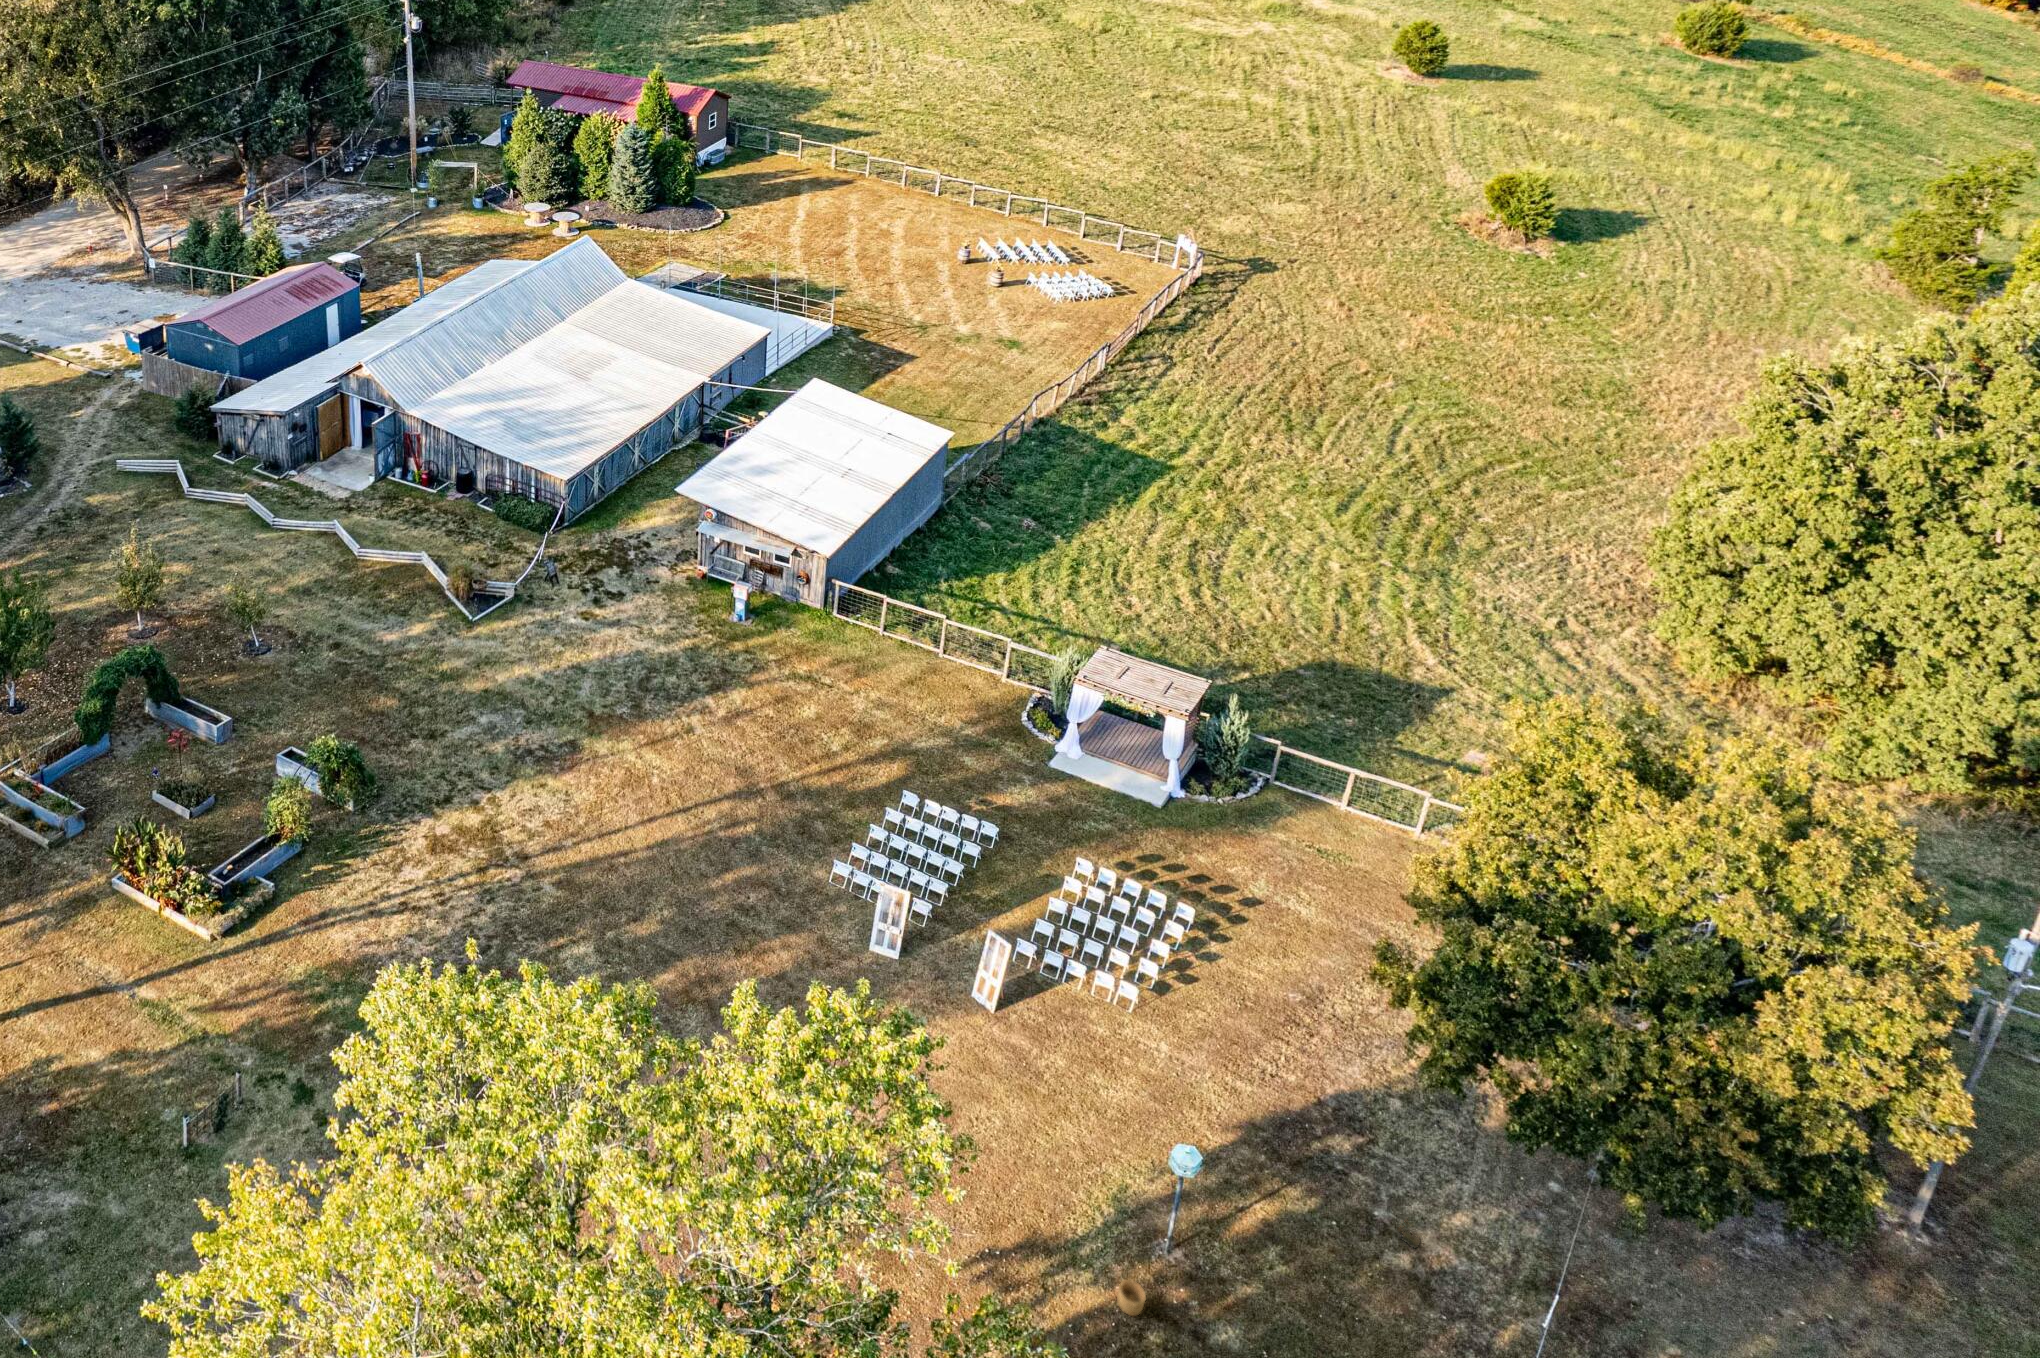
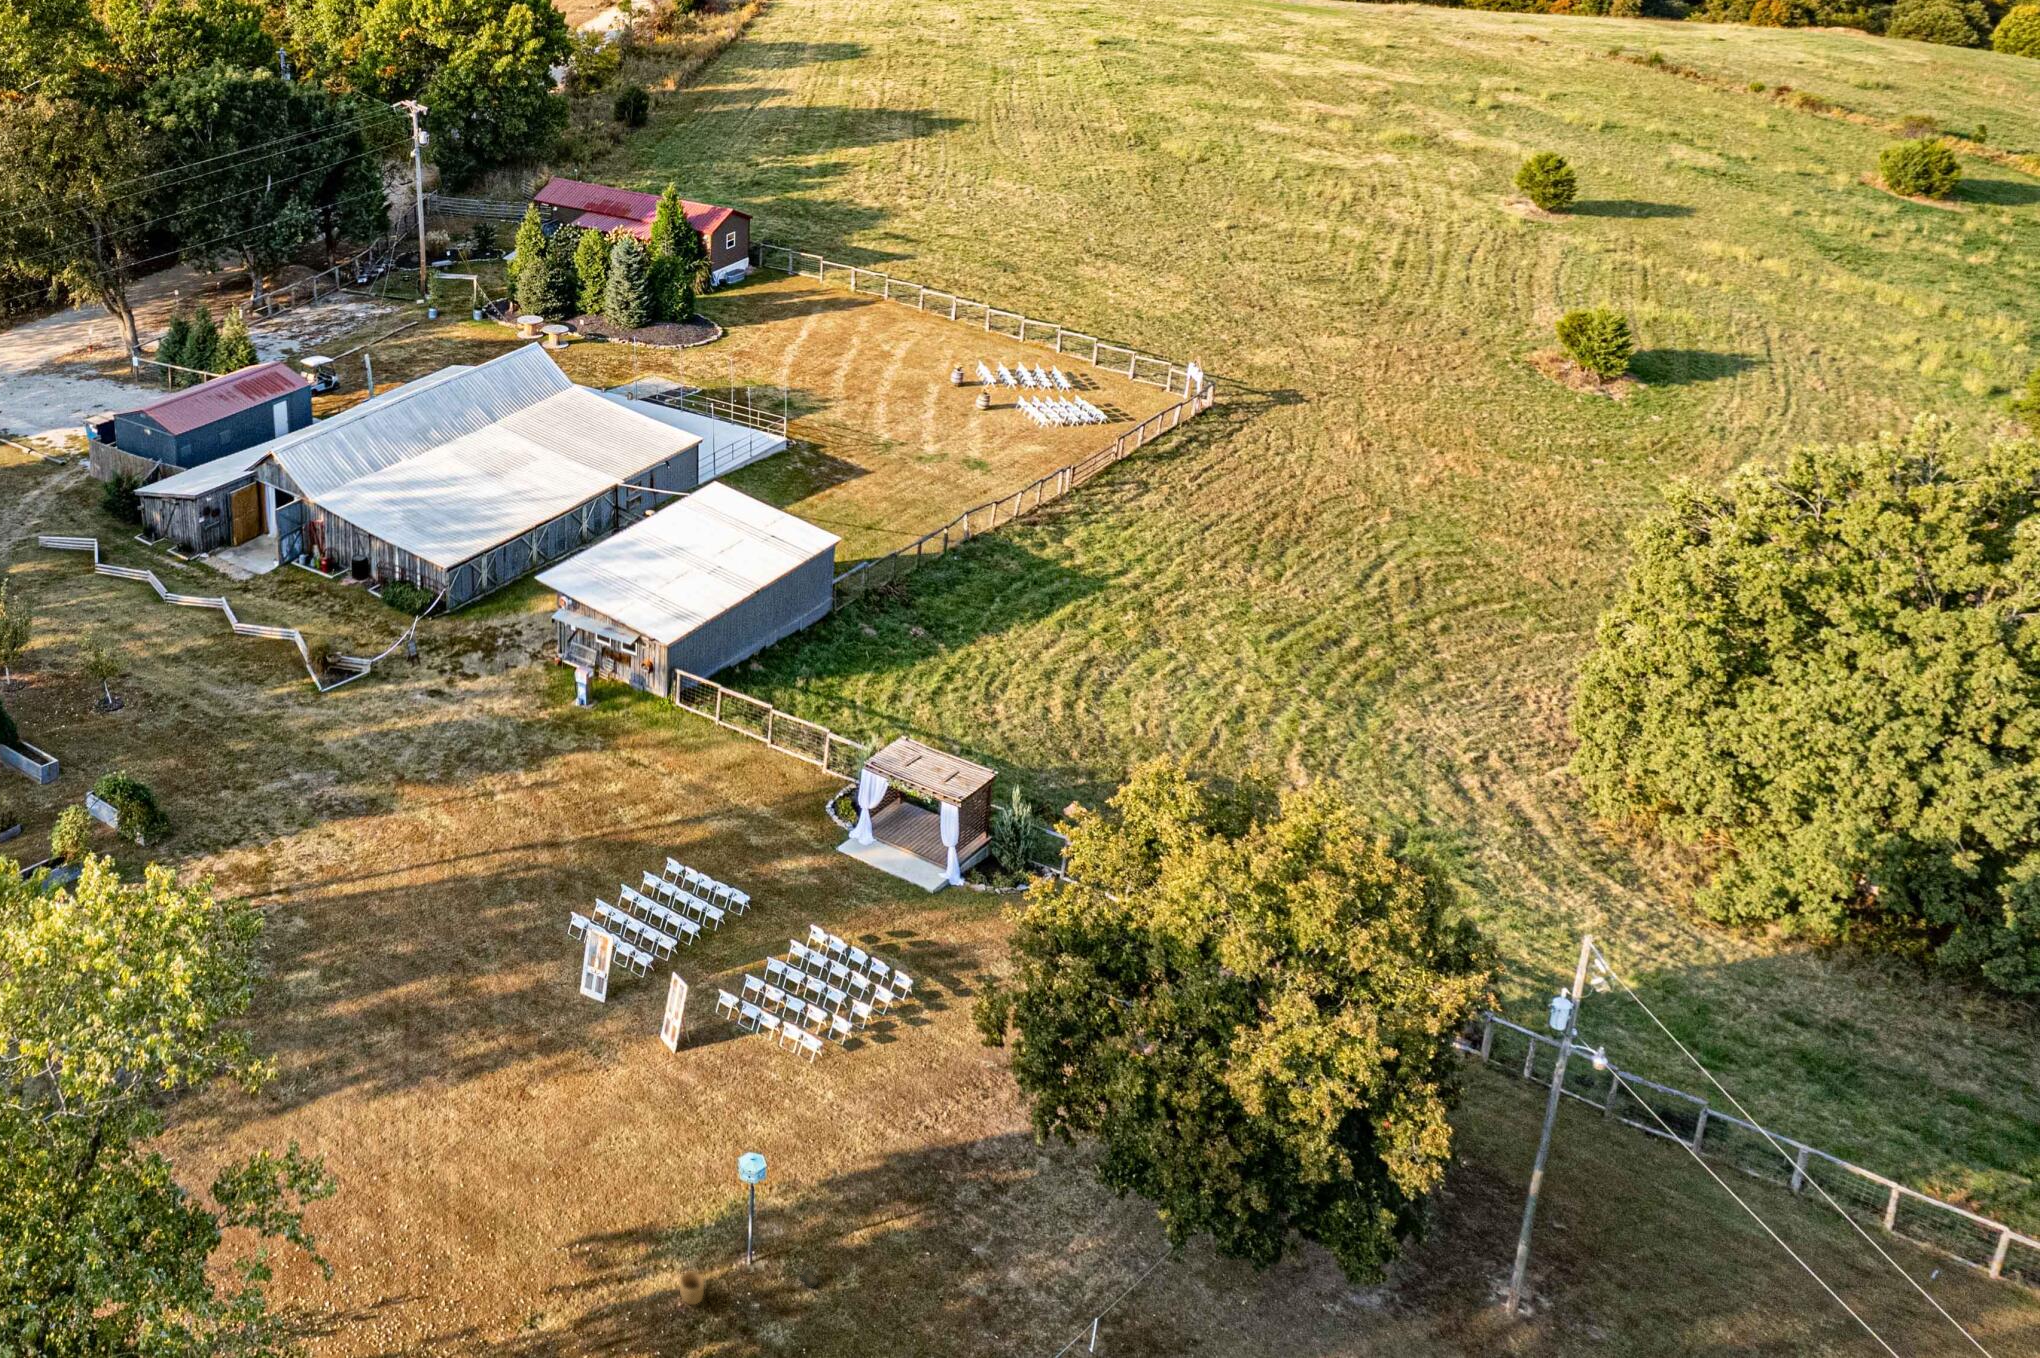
decorative plant: present [1400,1220,1425,1248] -> present [800,1260,818,1288]

